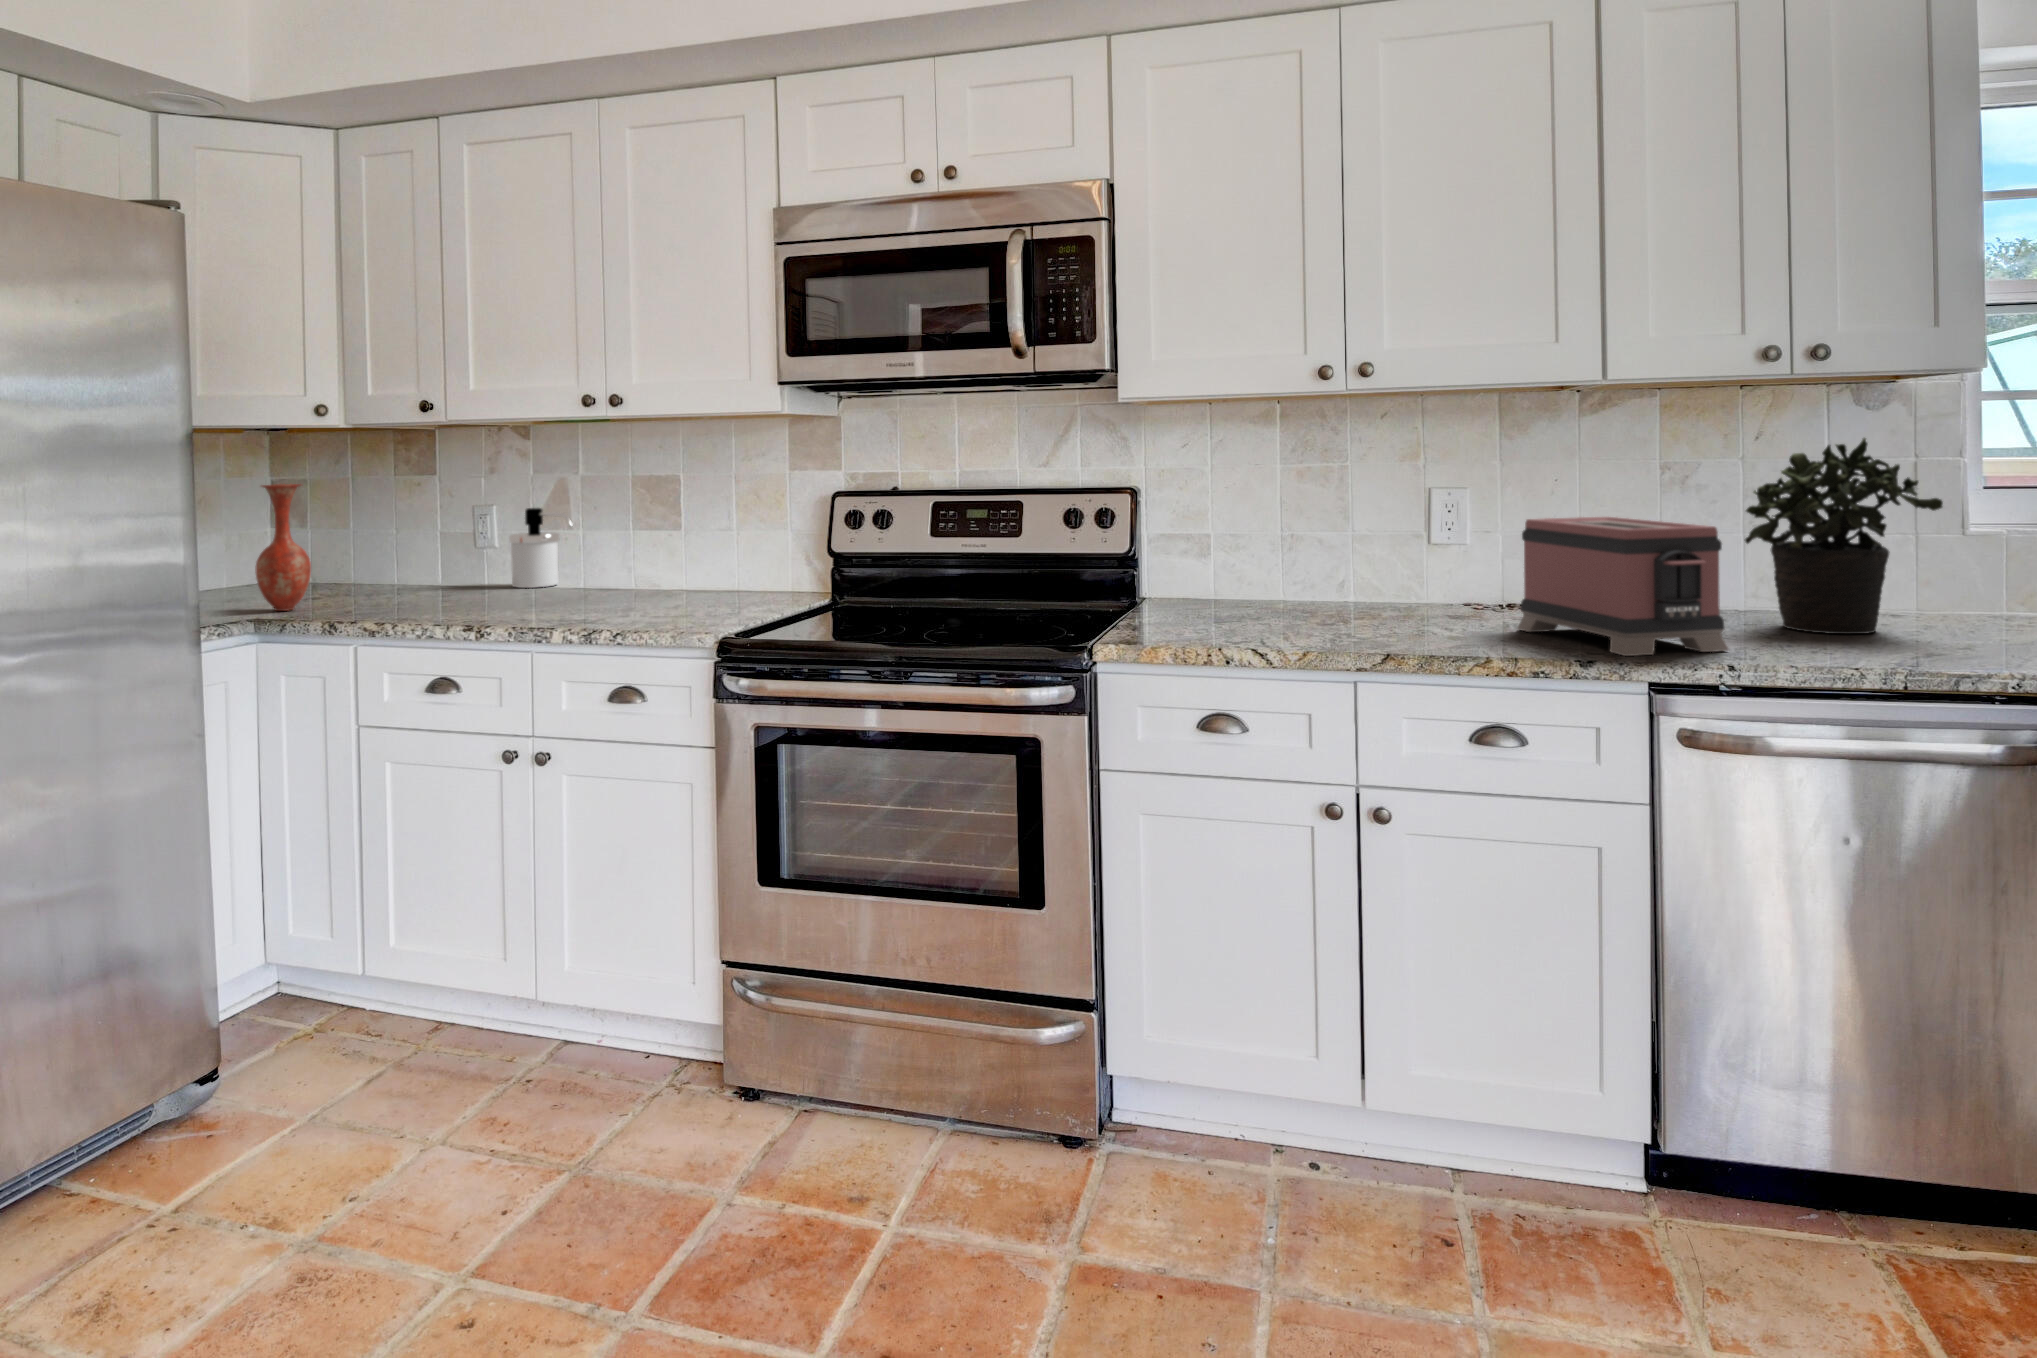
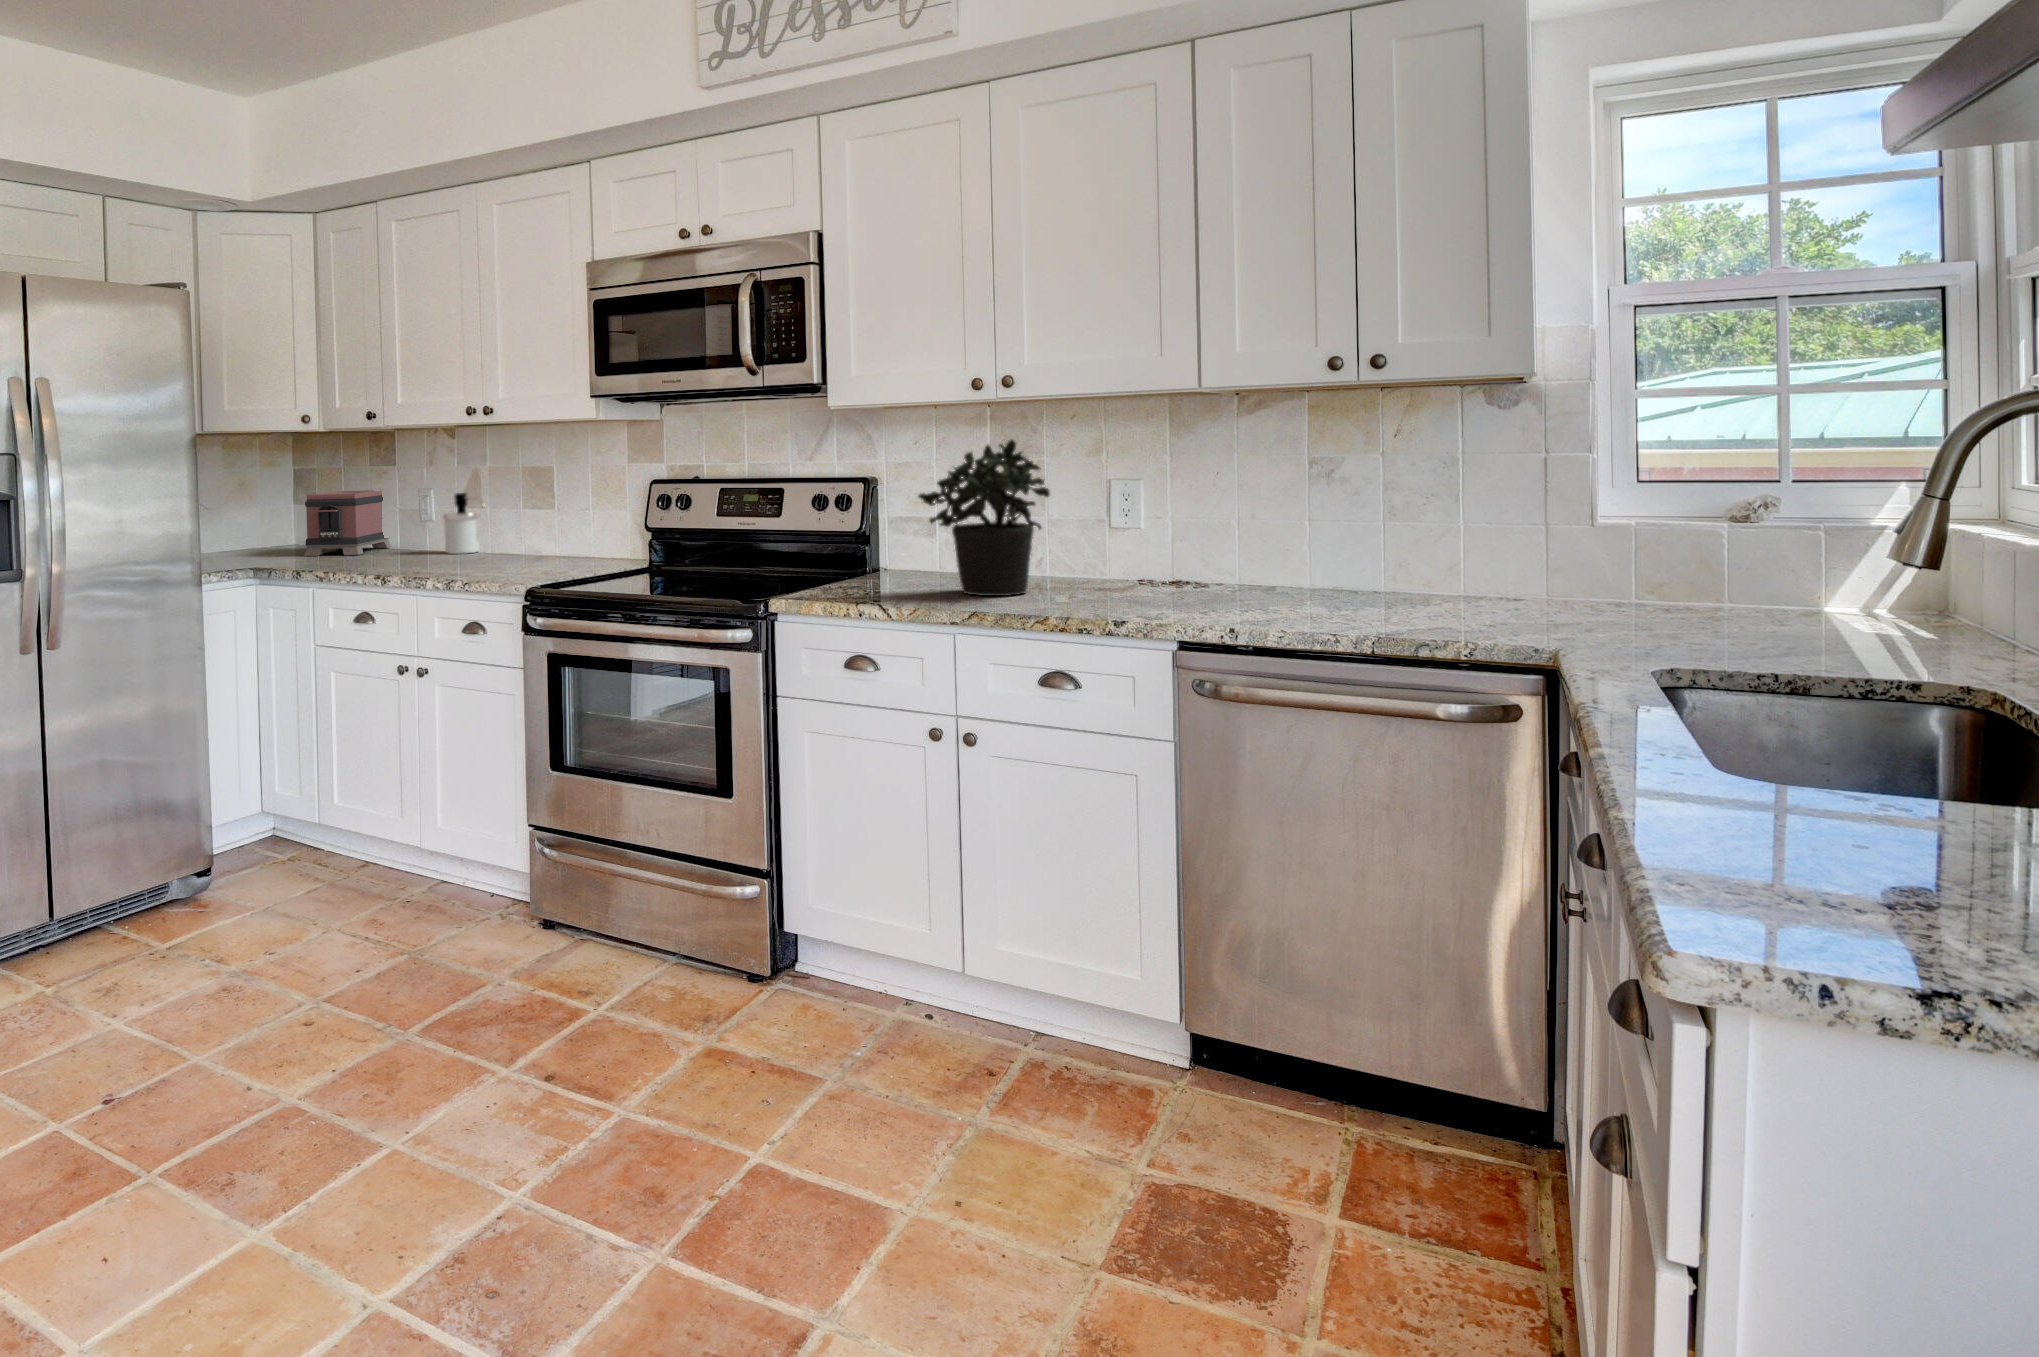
potted plant: present [1745,438,1943,634] -> present [919,440,1050,596]
vase: present [255,484,311,611] -> none [256,475,294,565]
toaster: present [1518,517,1729,656] -> present [304,490,391,556]

